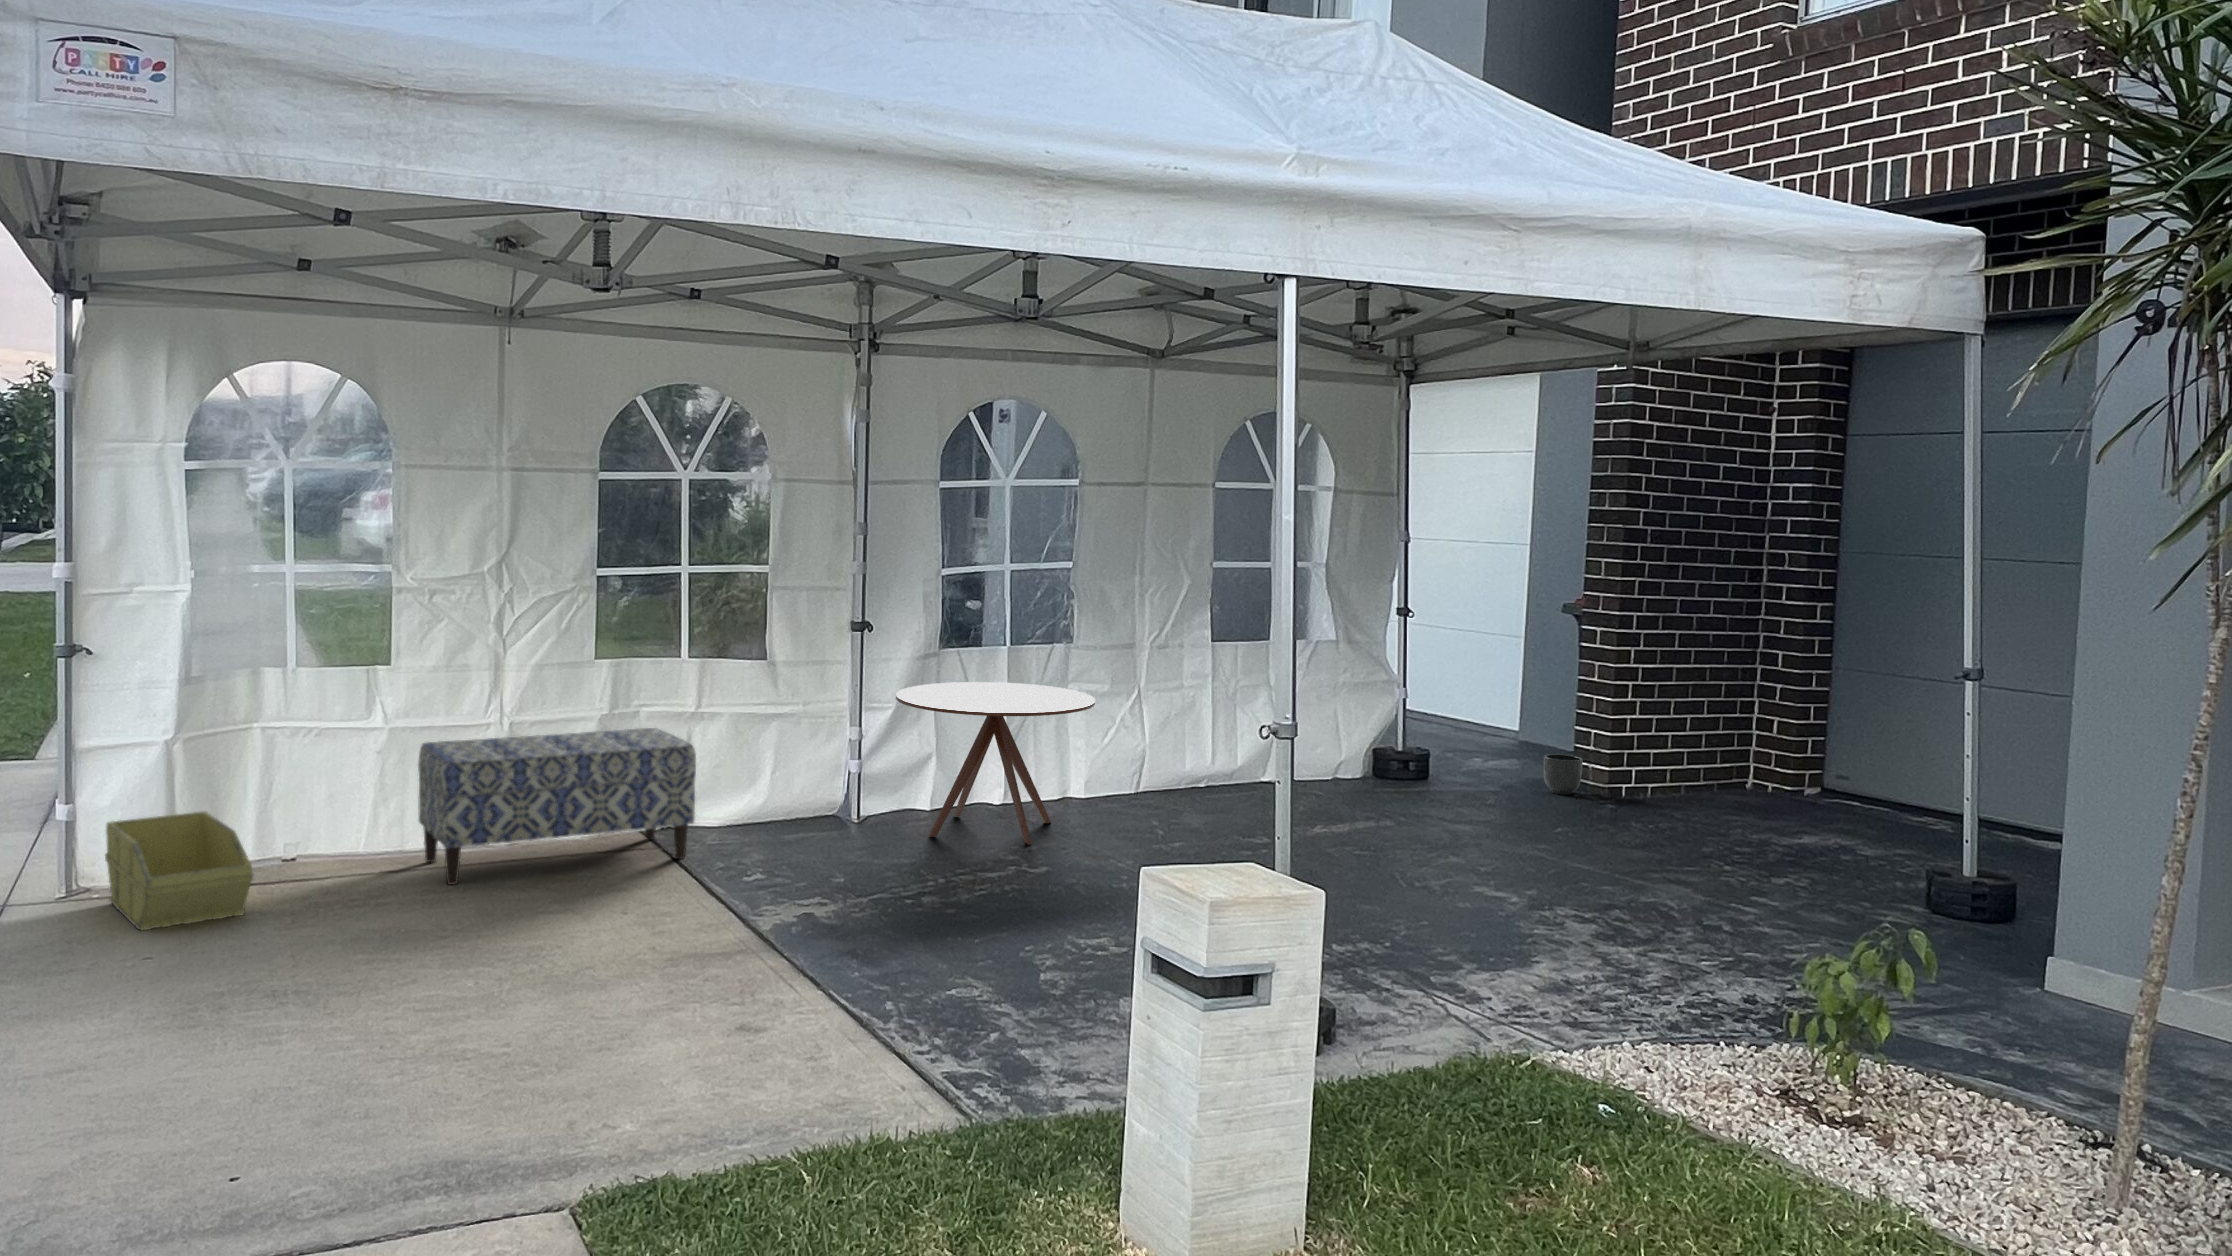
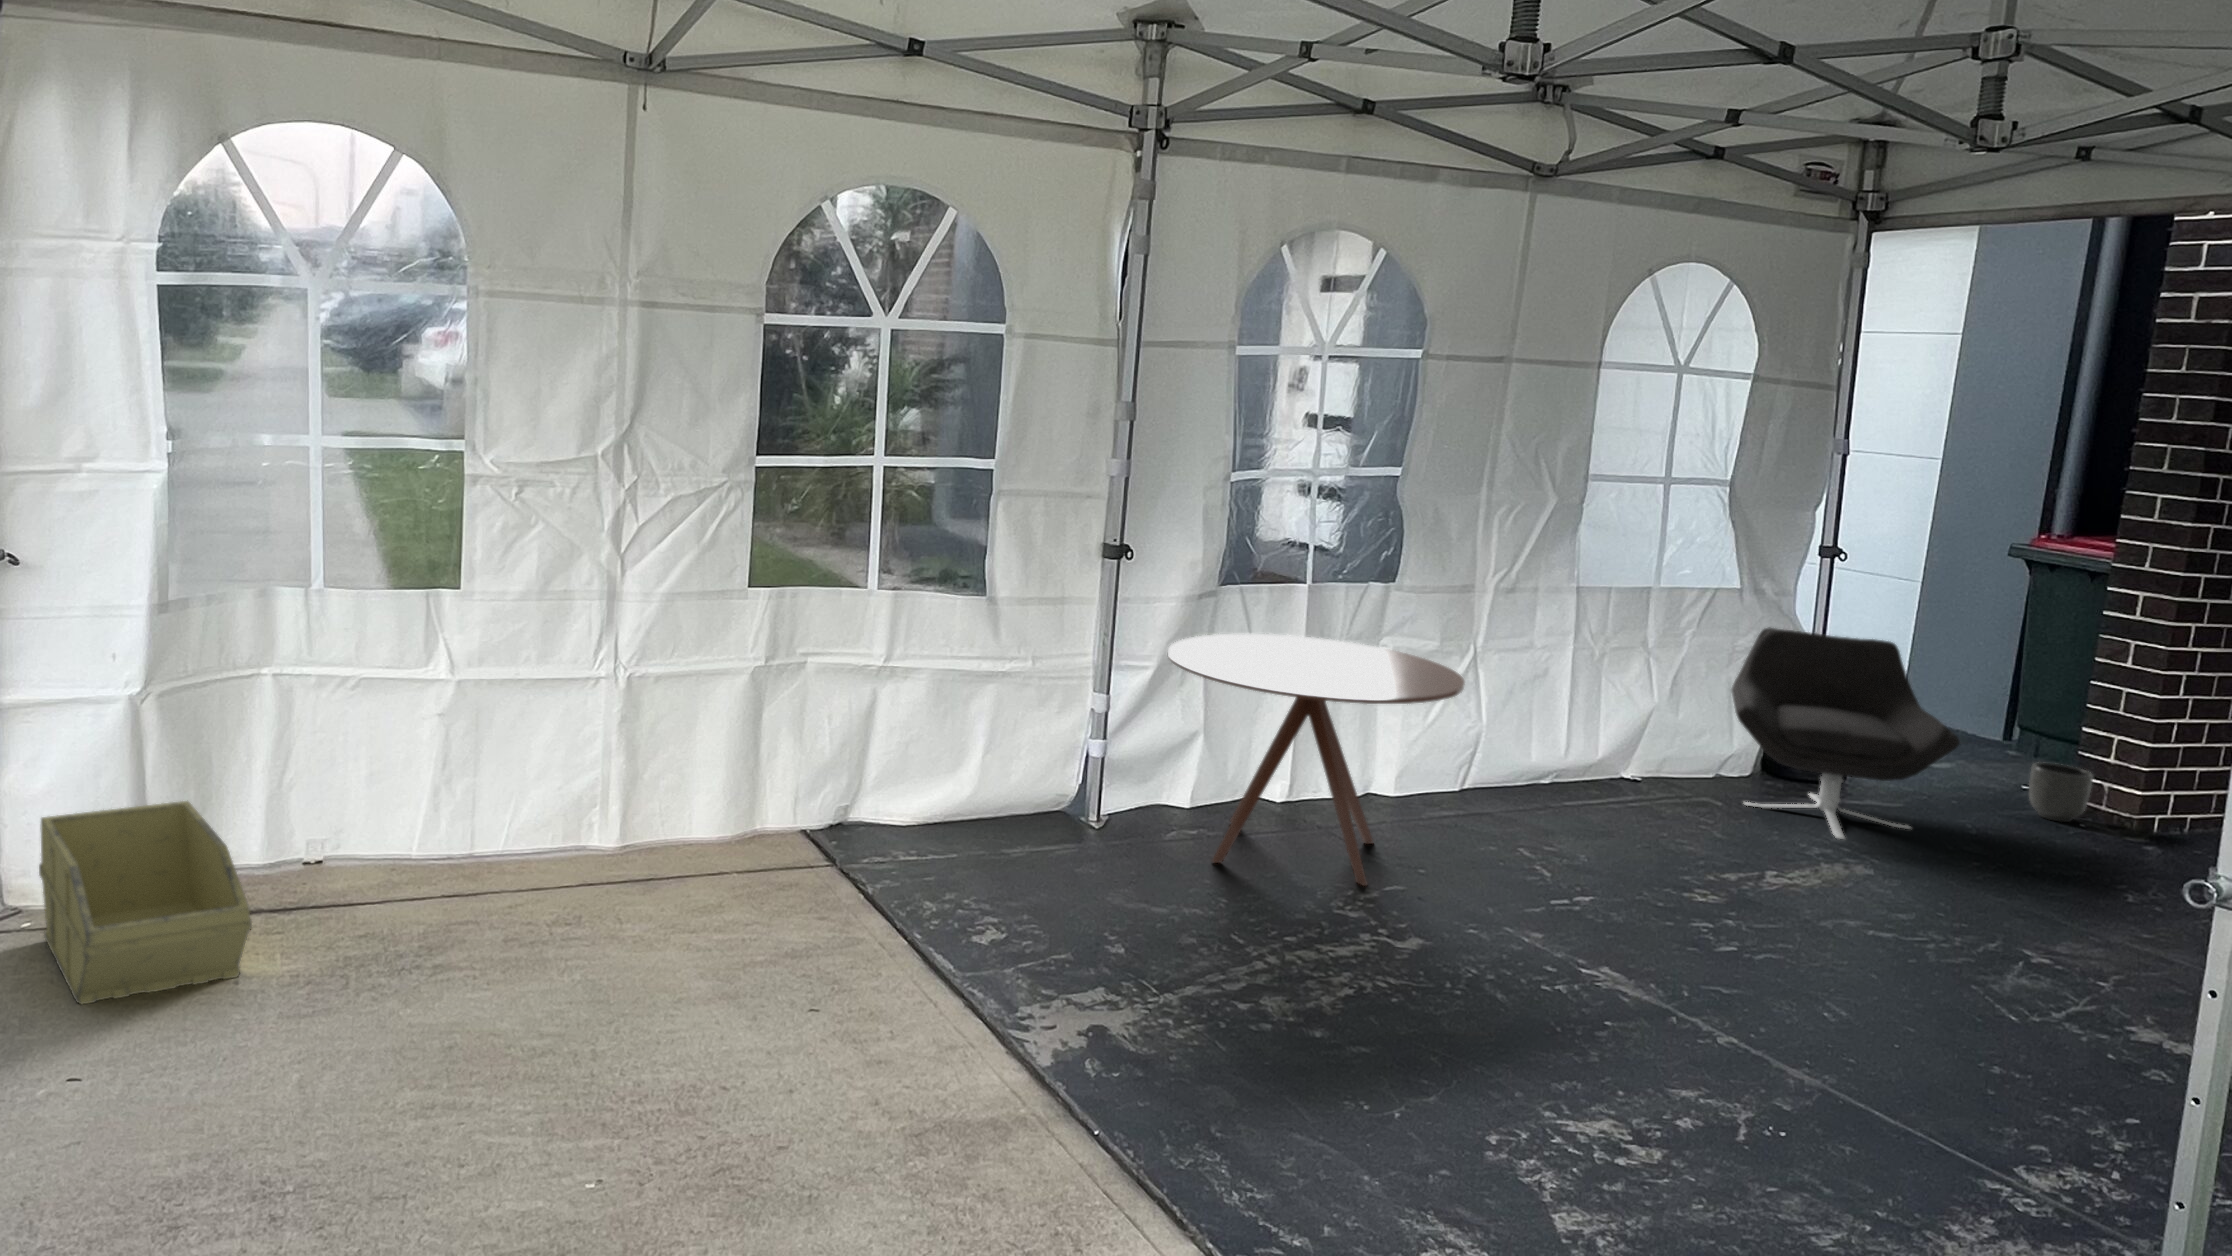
lounge chair: none [1324,668,1469,810] -> present [1731,627,1960,839]
bench: present [418,728,696,885] -> none [495,689,897,927]

